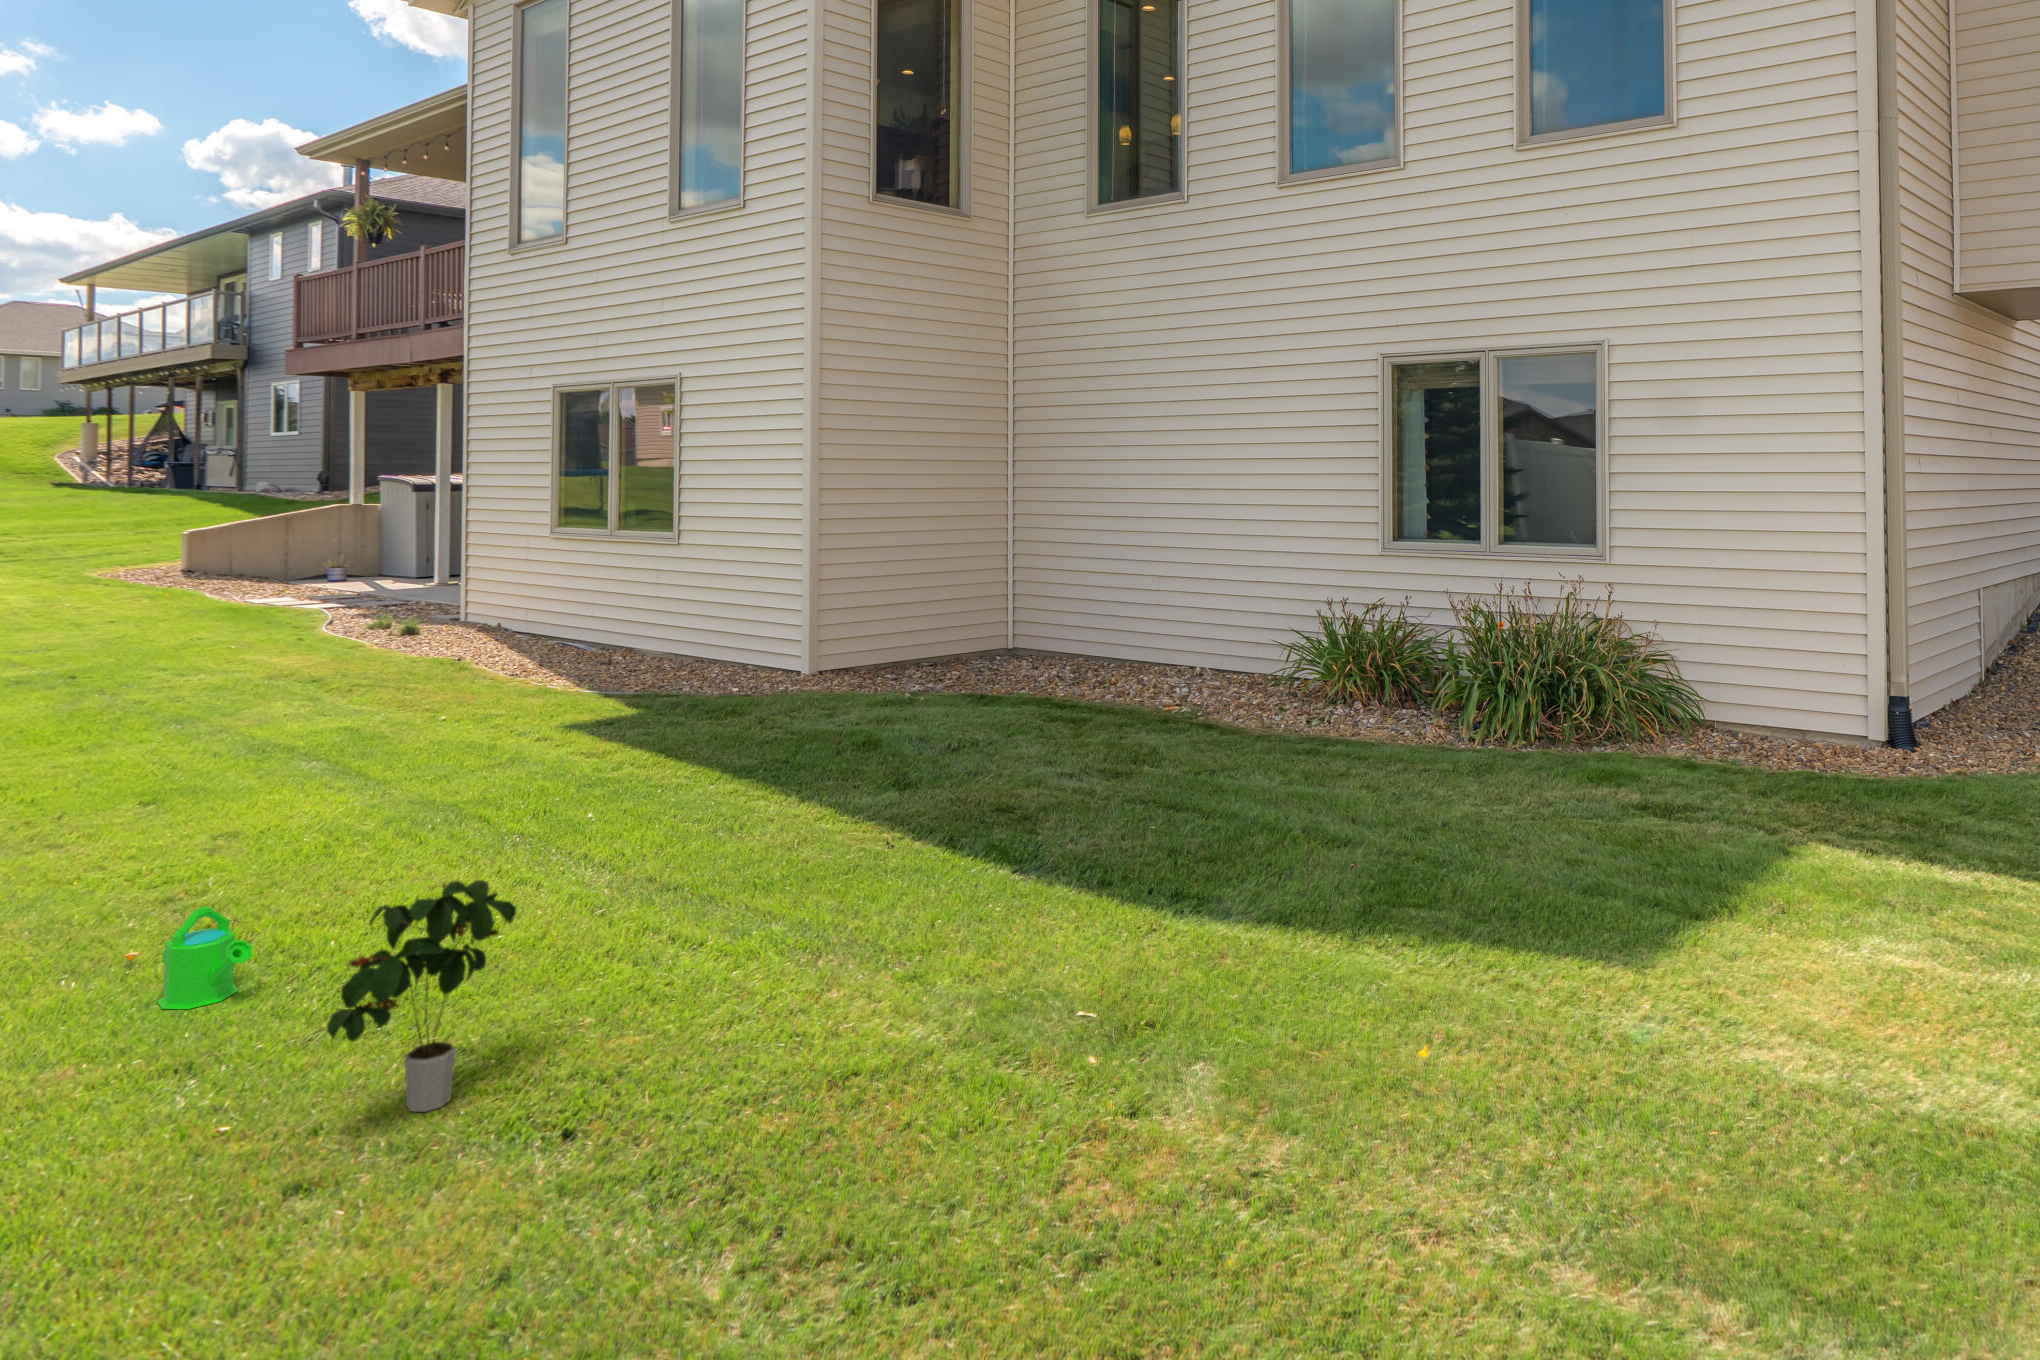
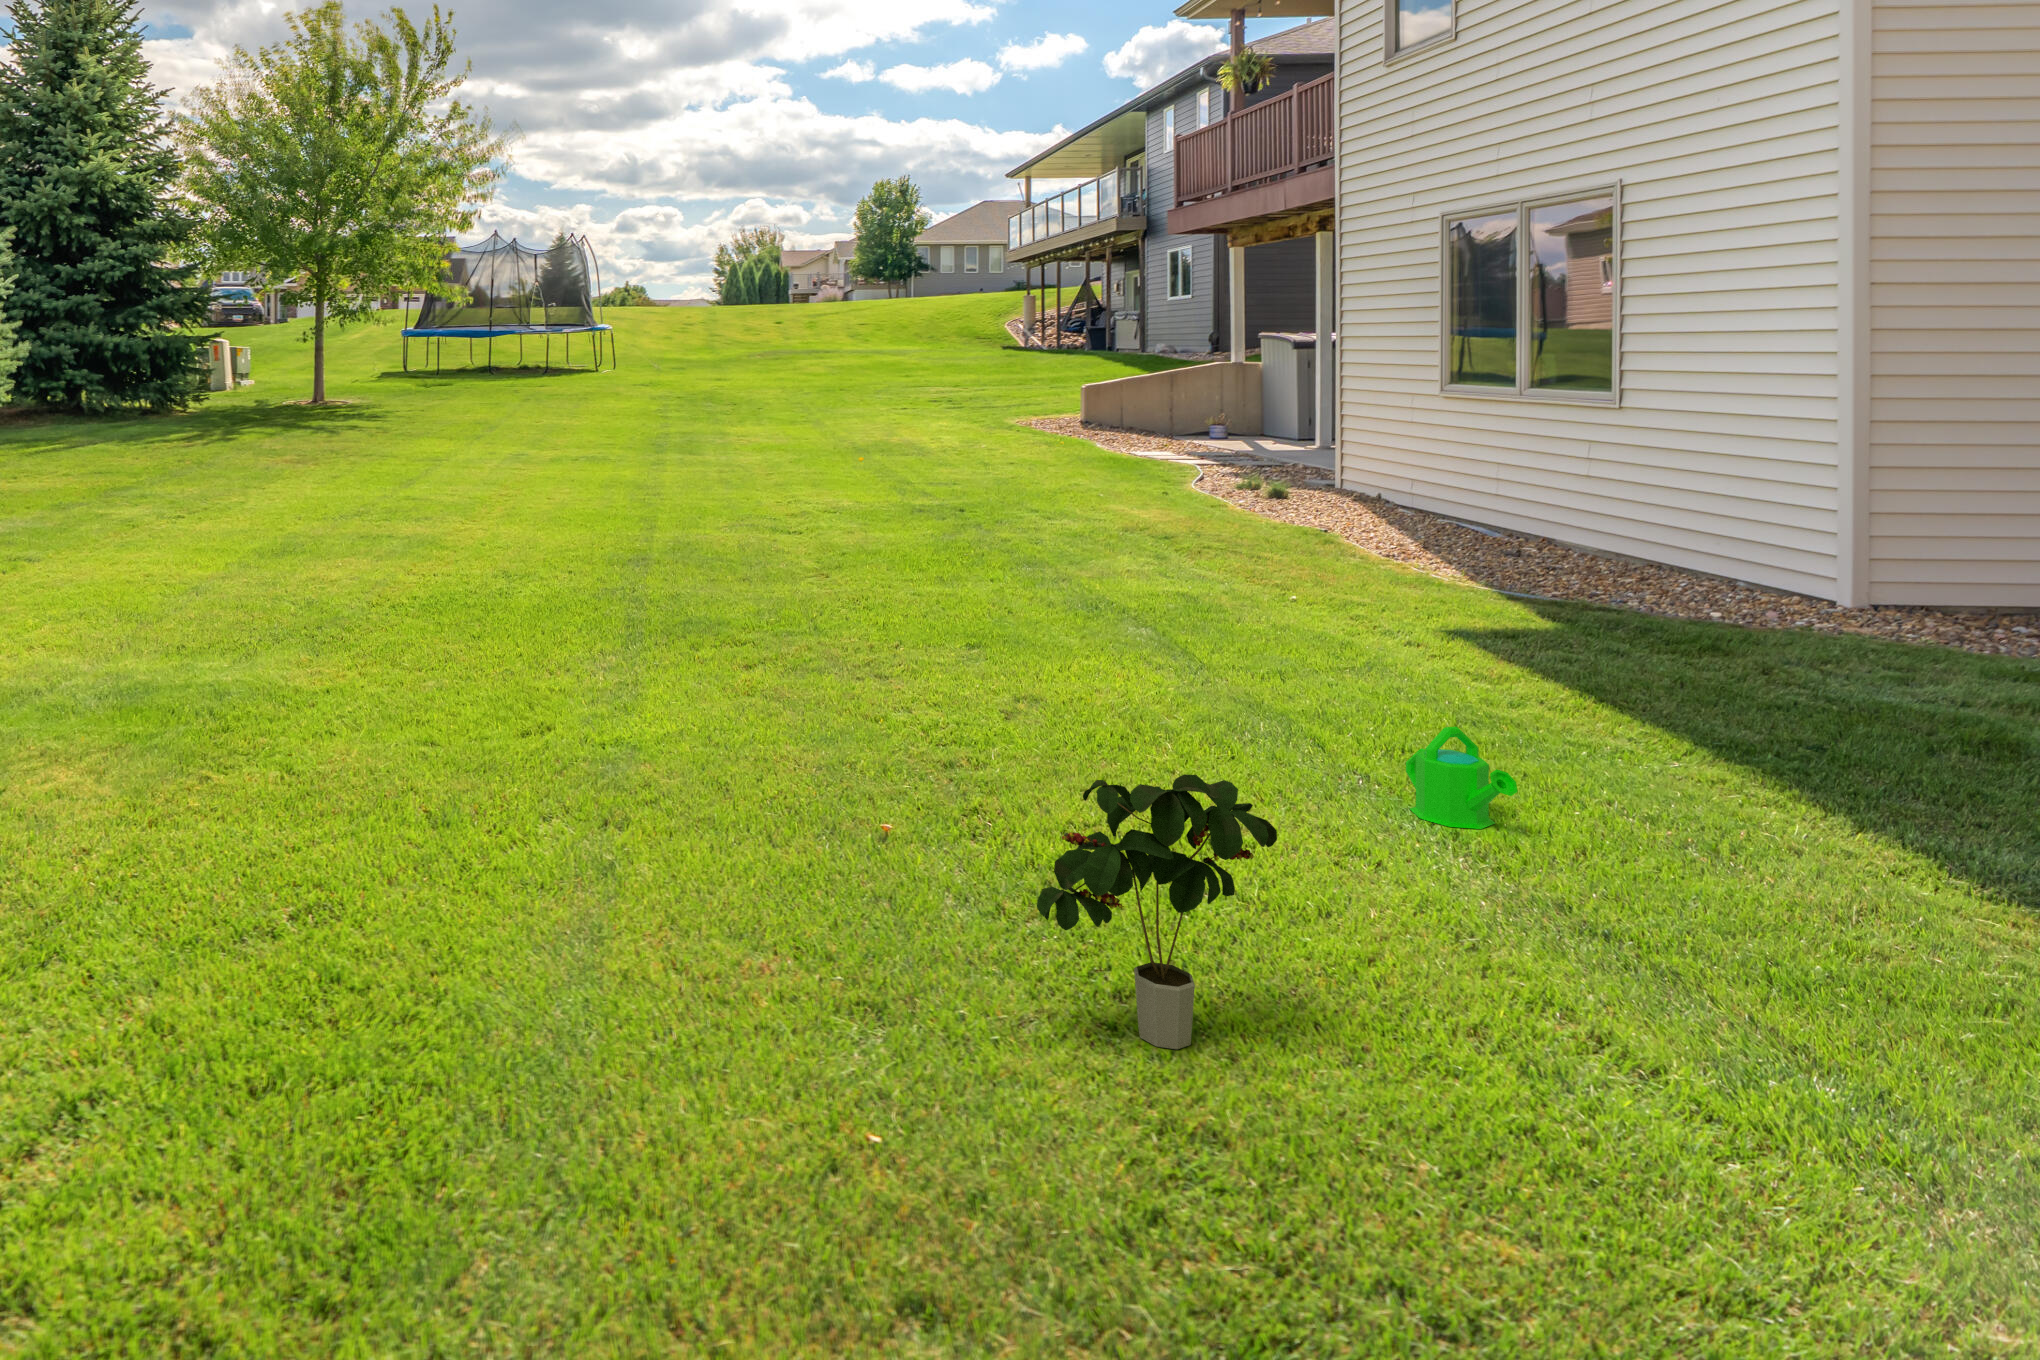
watering can: present [157,906,252,1009] -> present [1406,727,1518,829]

